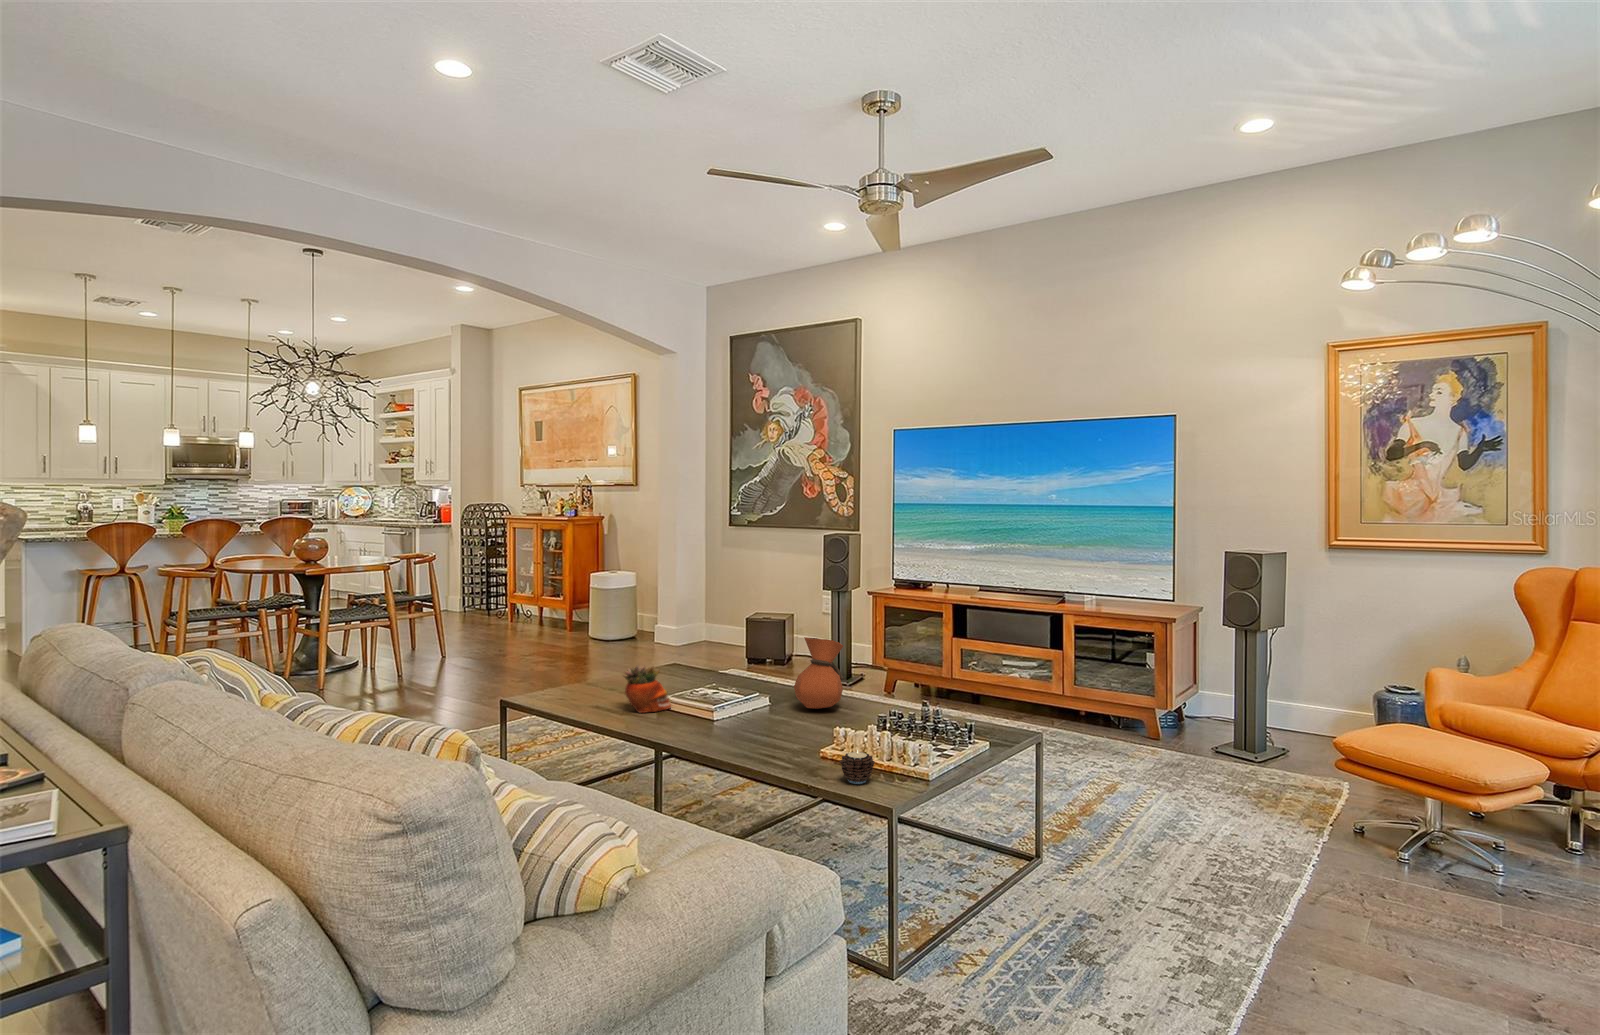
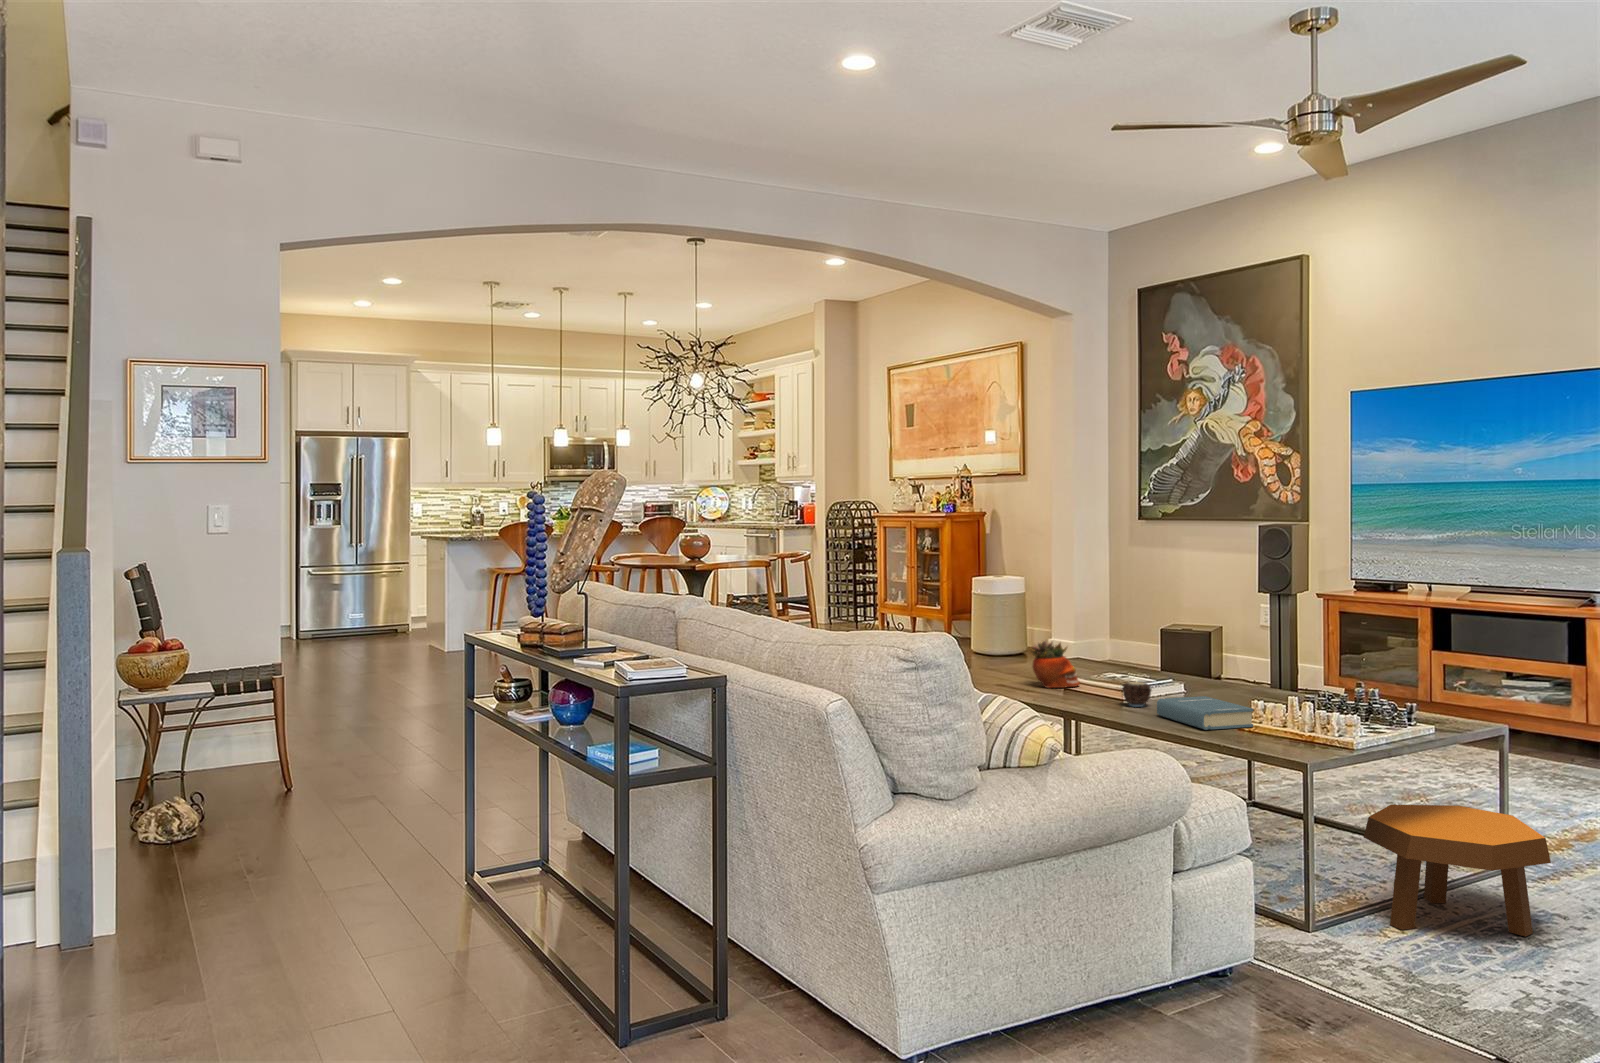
vase: present [794,637,844,709] -> none [1213,616,1270,693]
hardback book: none [744,725,835,770] -> present [1157,696,1253,730]
candle: present [840,750,875,784] -> present [1122,682,1152,707]
footstool: none [937,822,1099,967] -> present [1364,804,1551,937]

